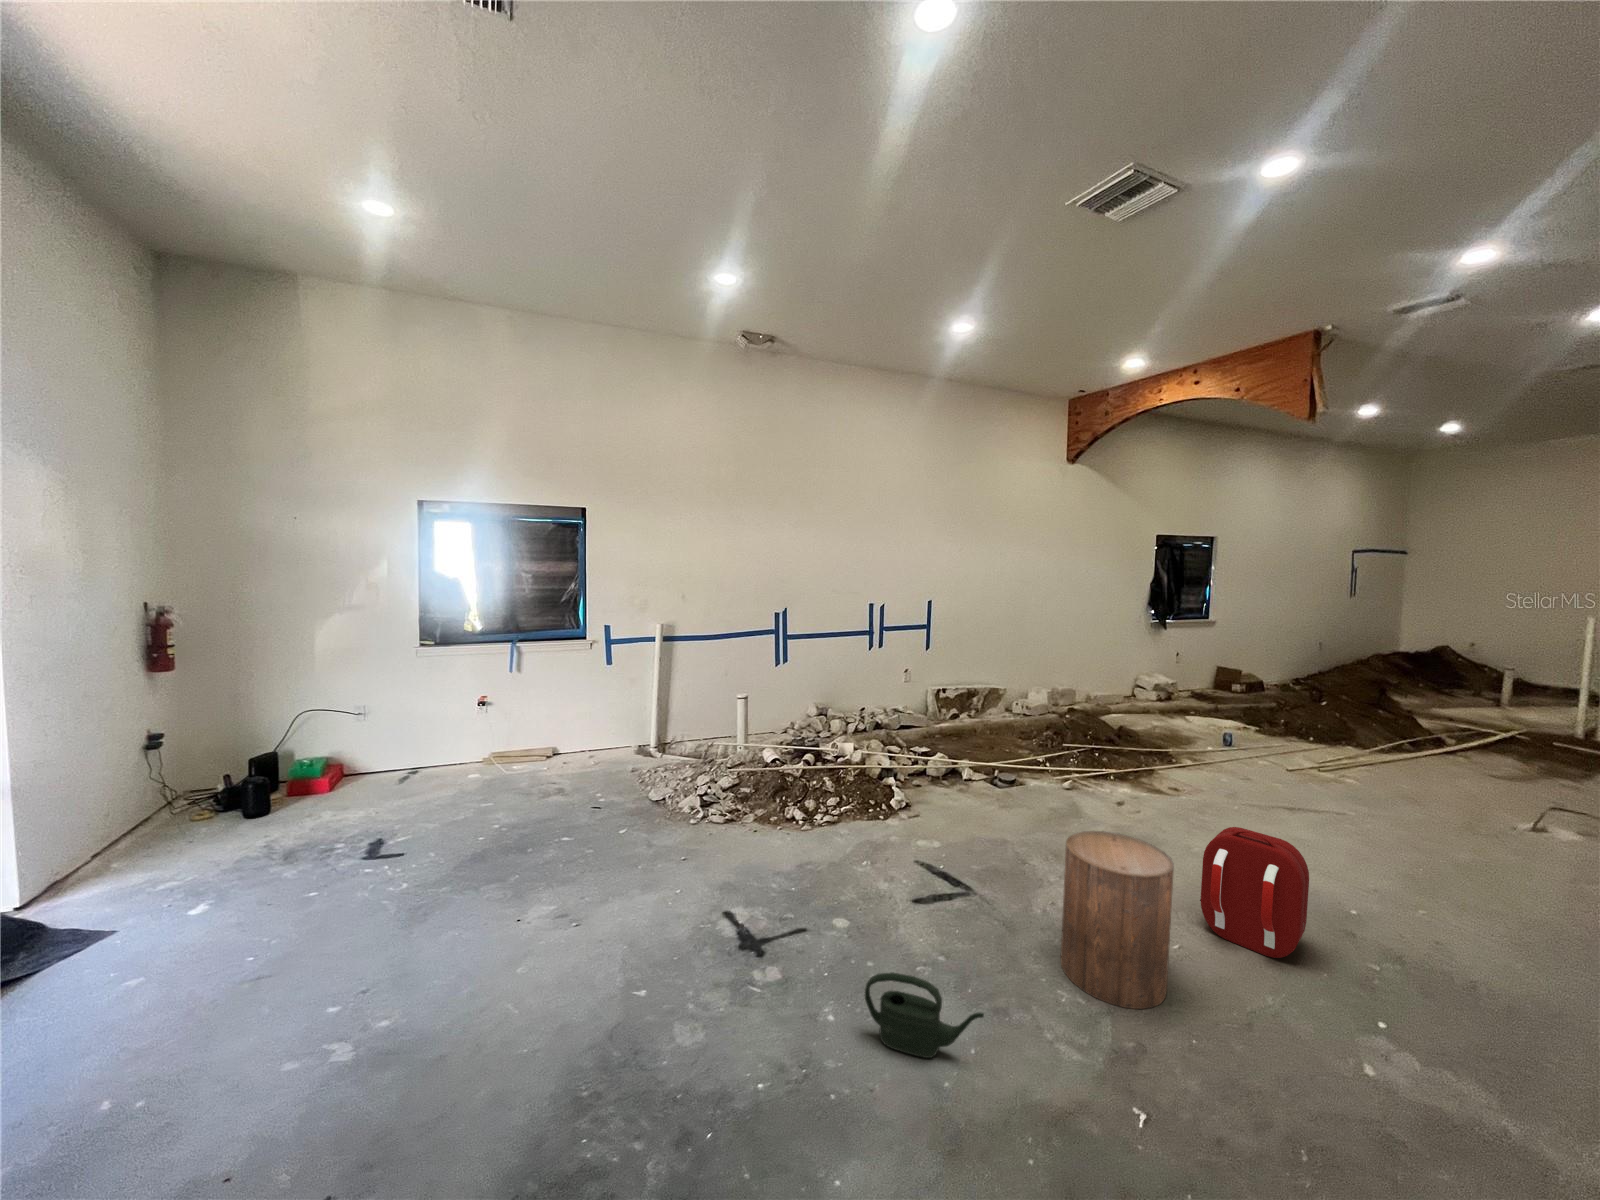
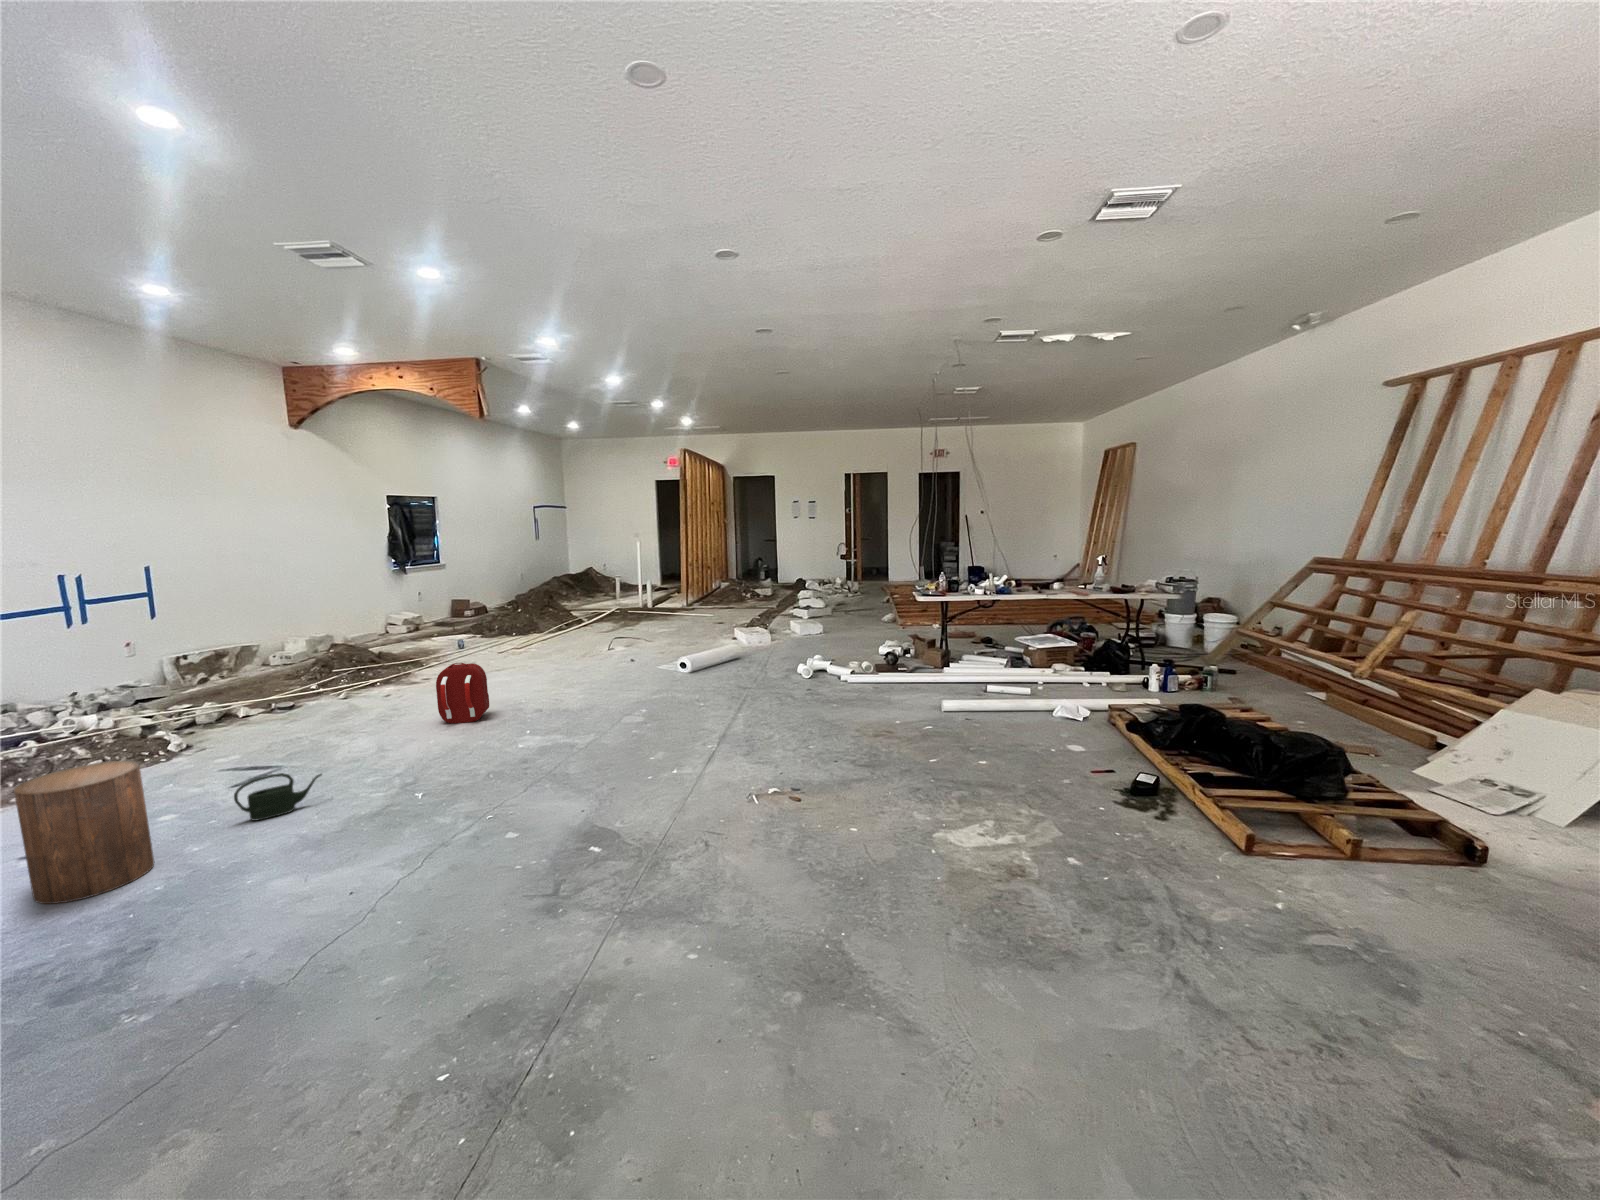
stool: present [1061,831,1174,1009] -> present [14,761,154,904]

